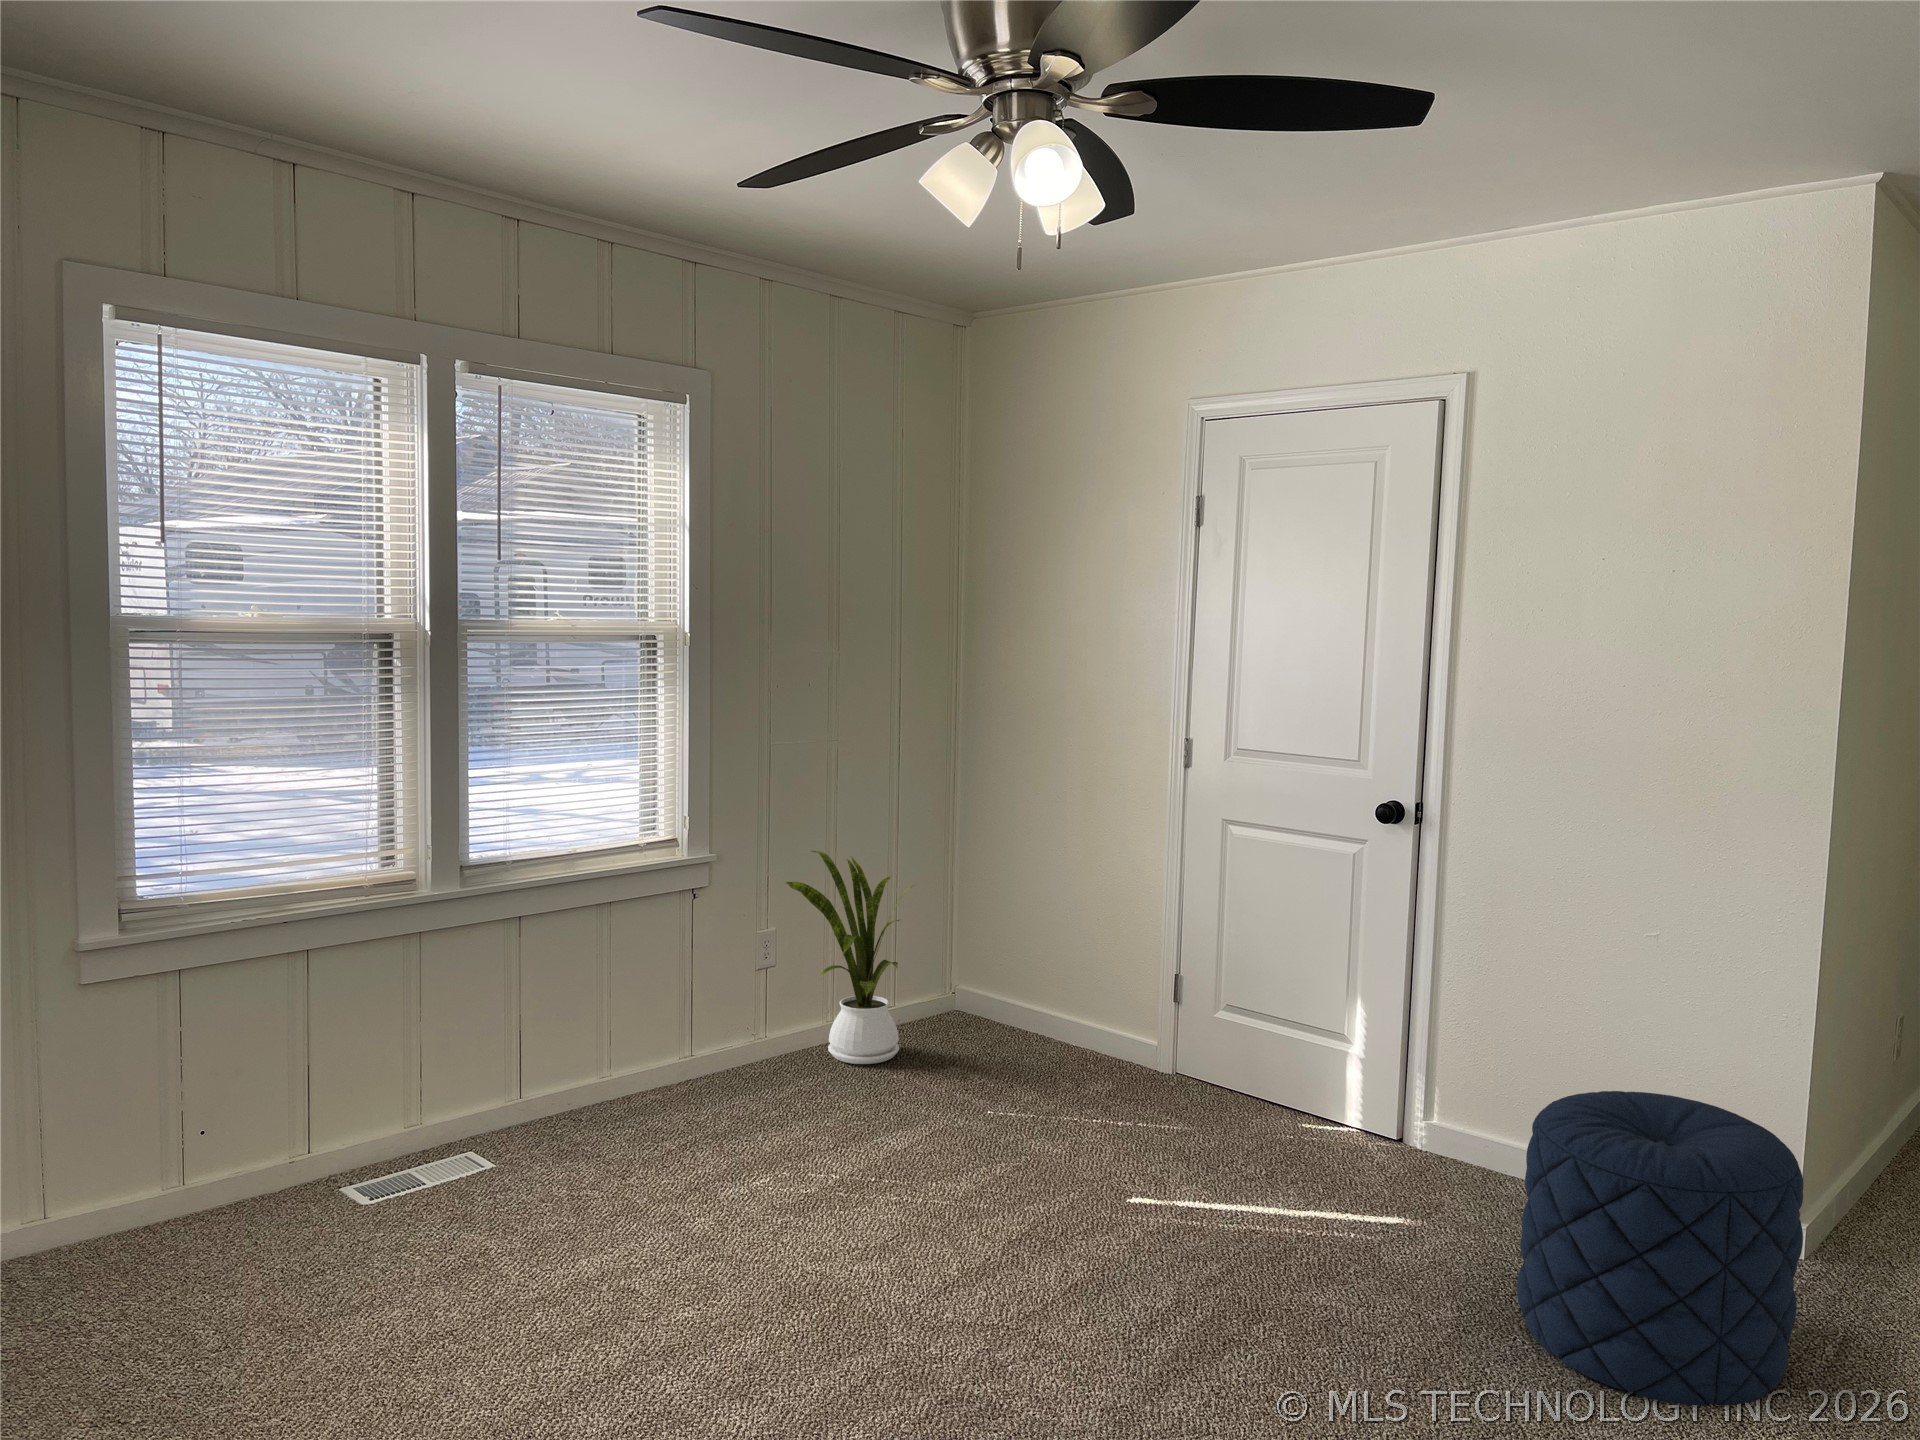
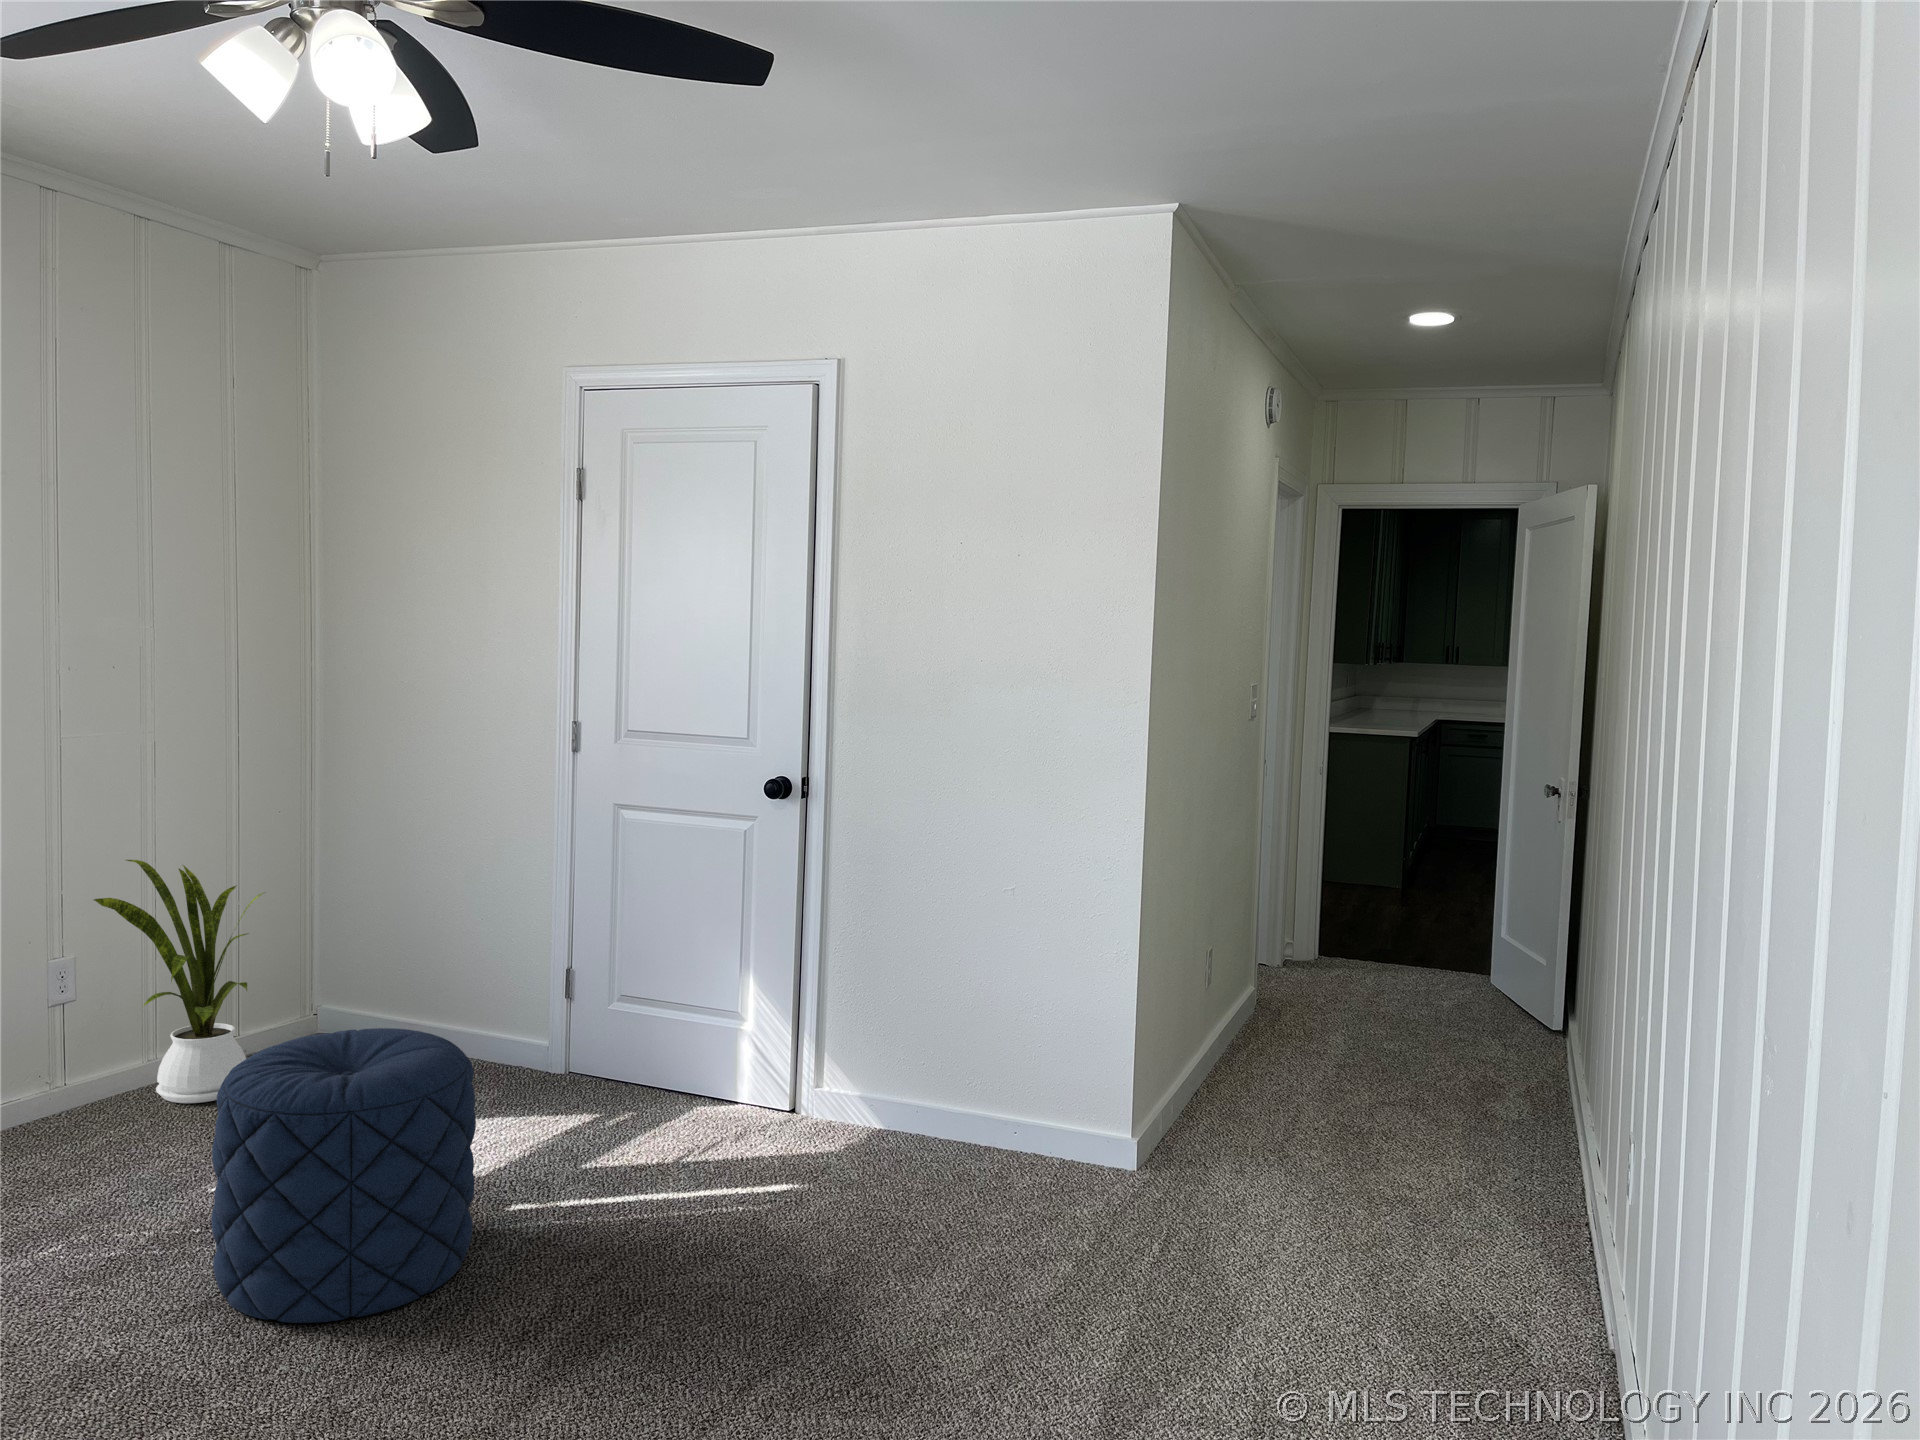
pouf: present [1517,1091,1804,1406] -> present [212,1028,476,1323]

